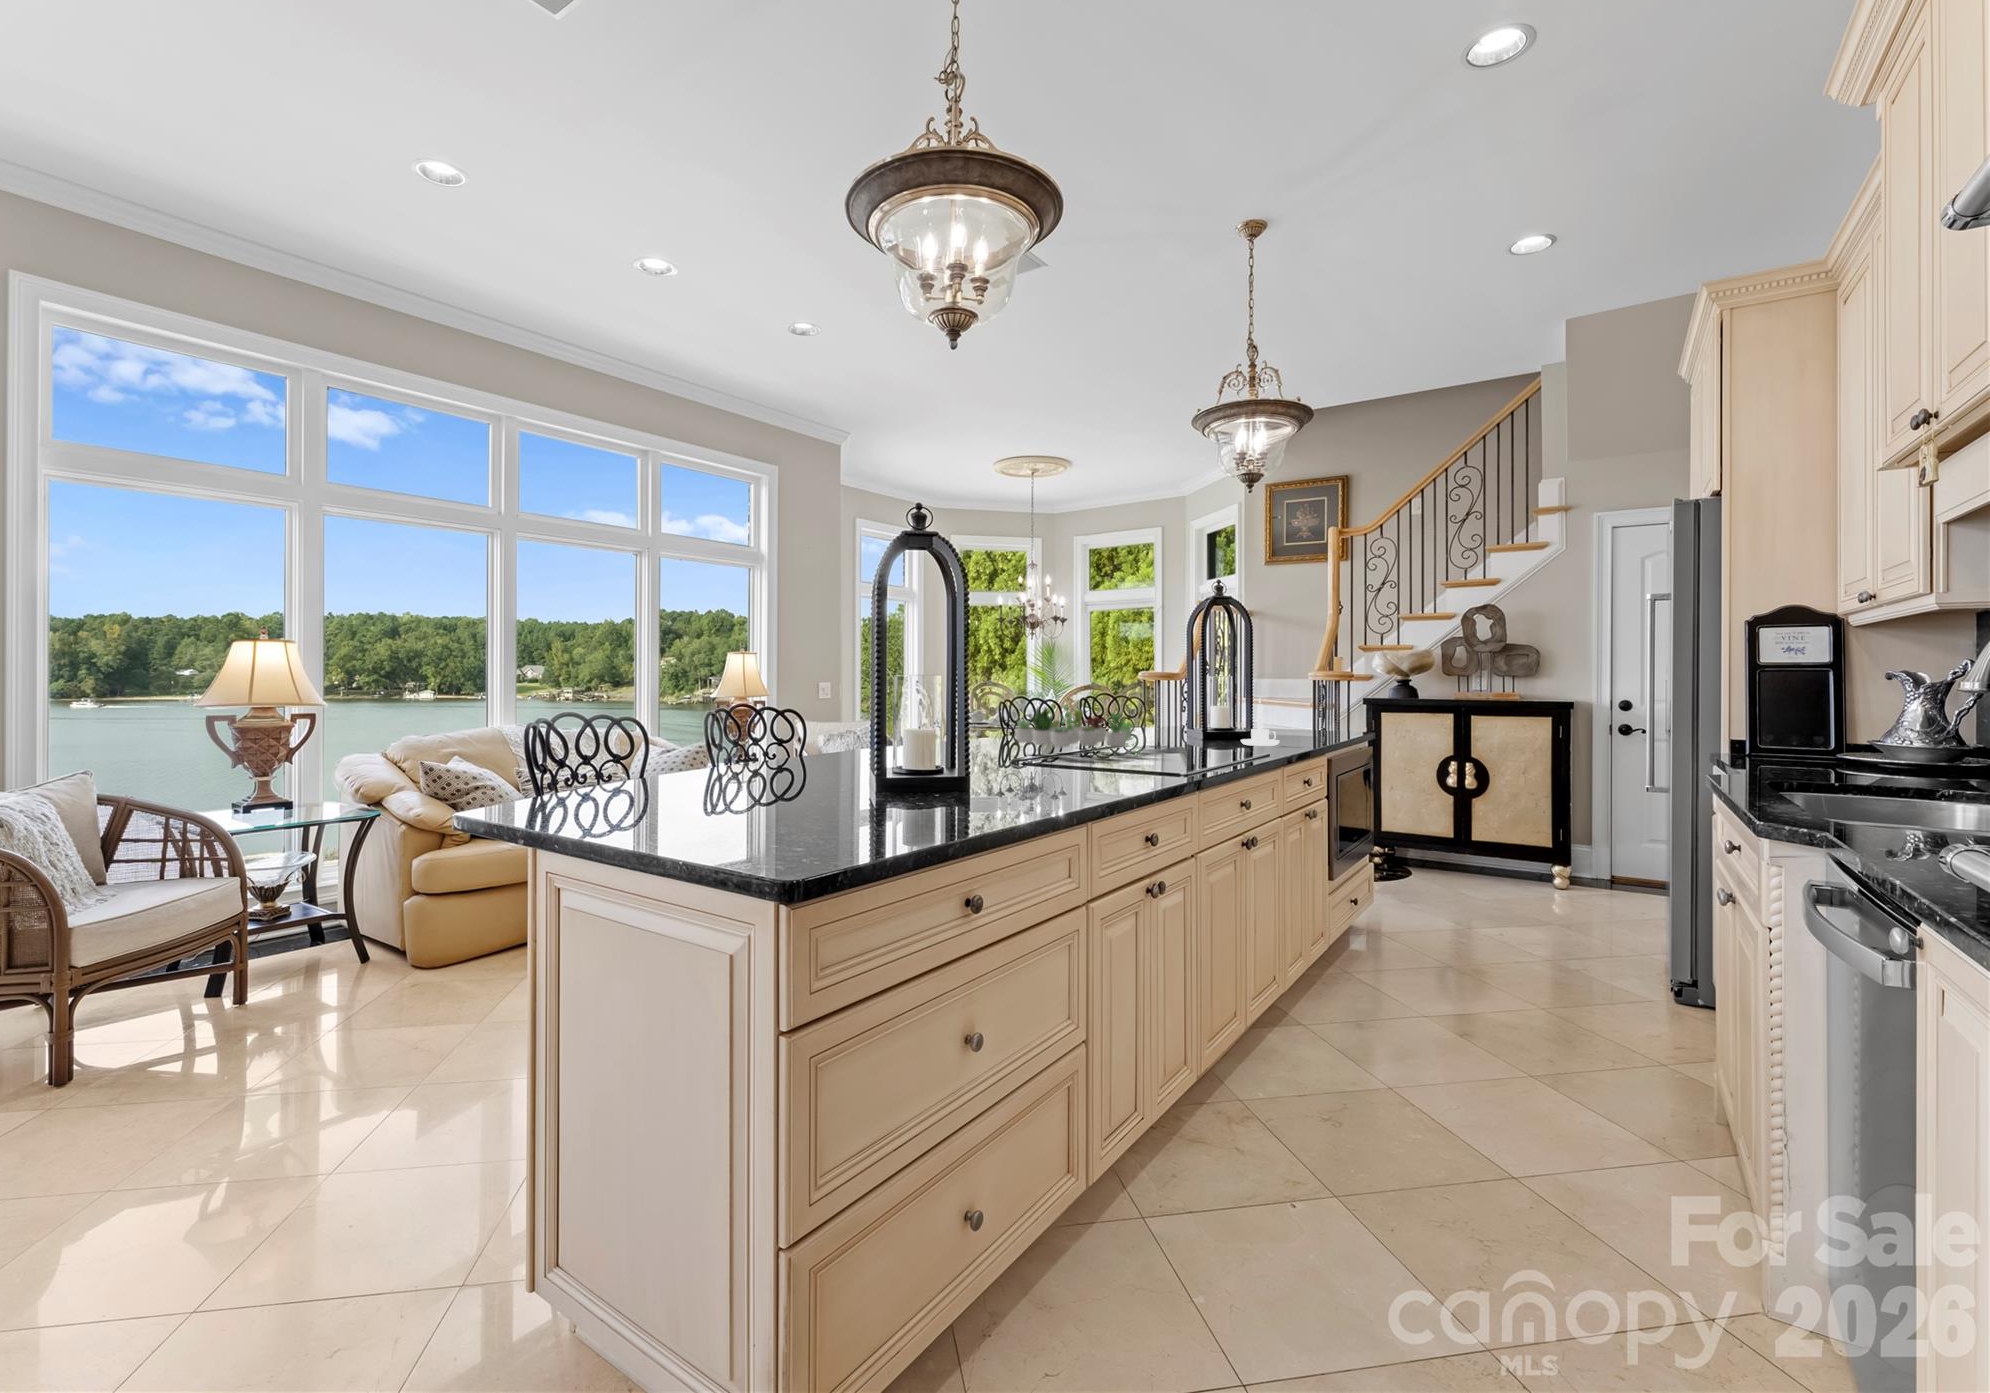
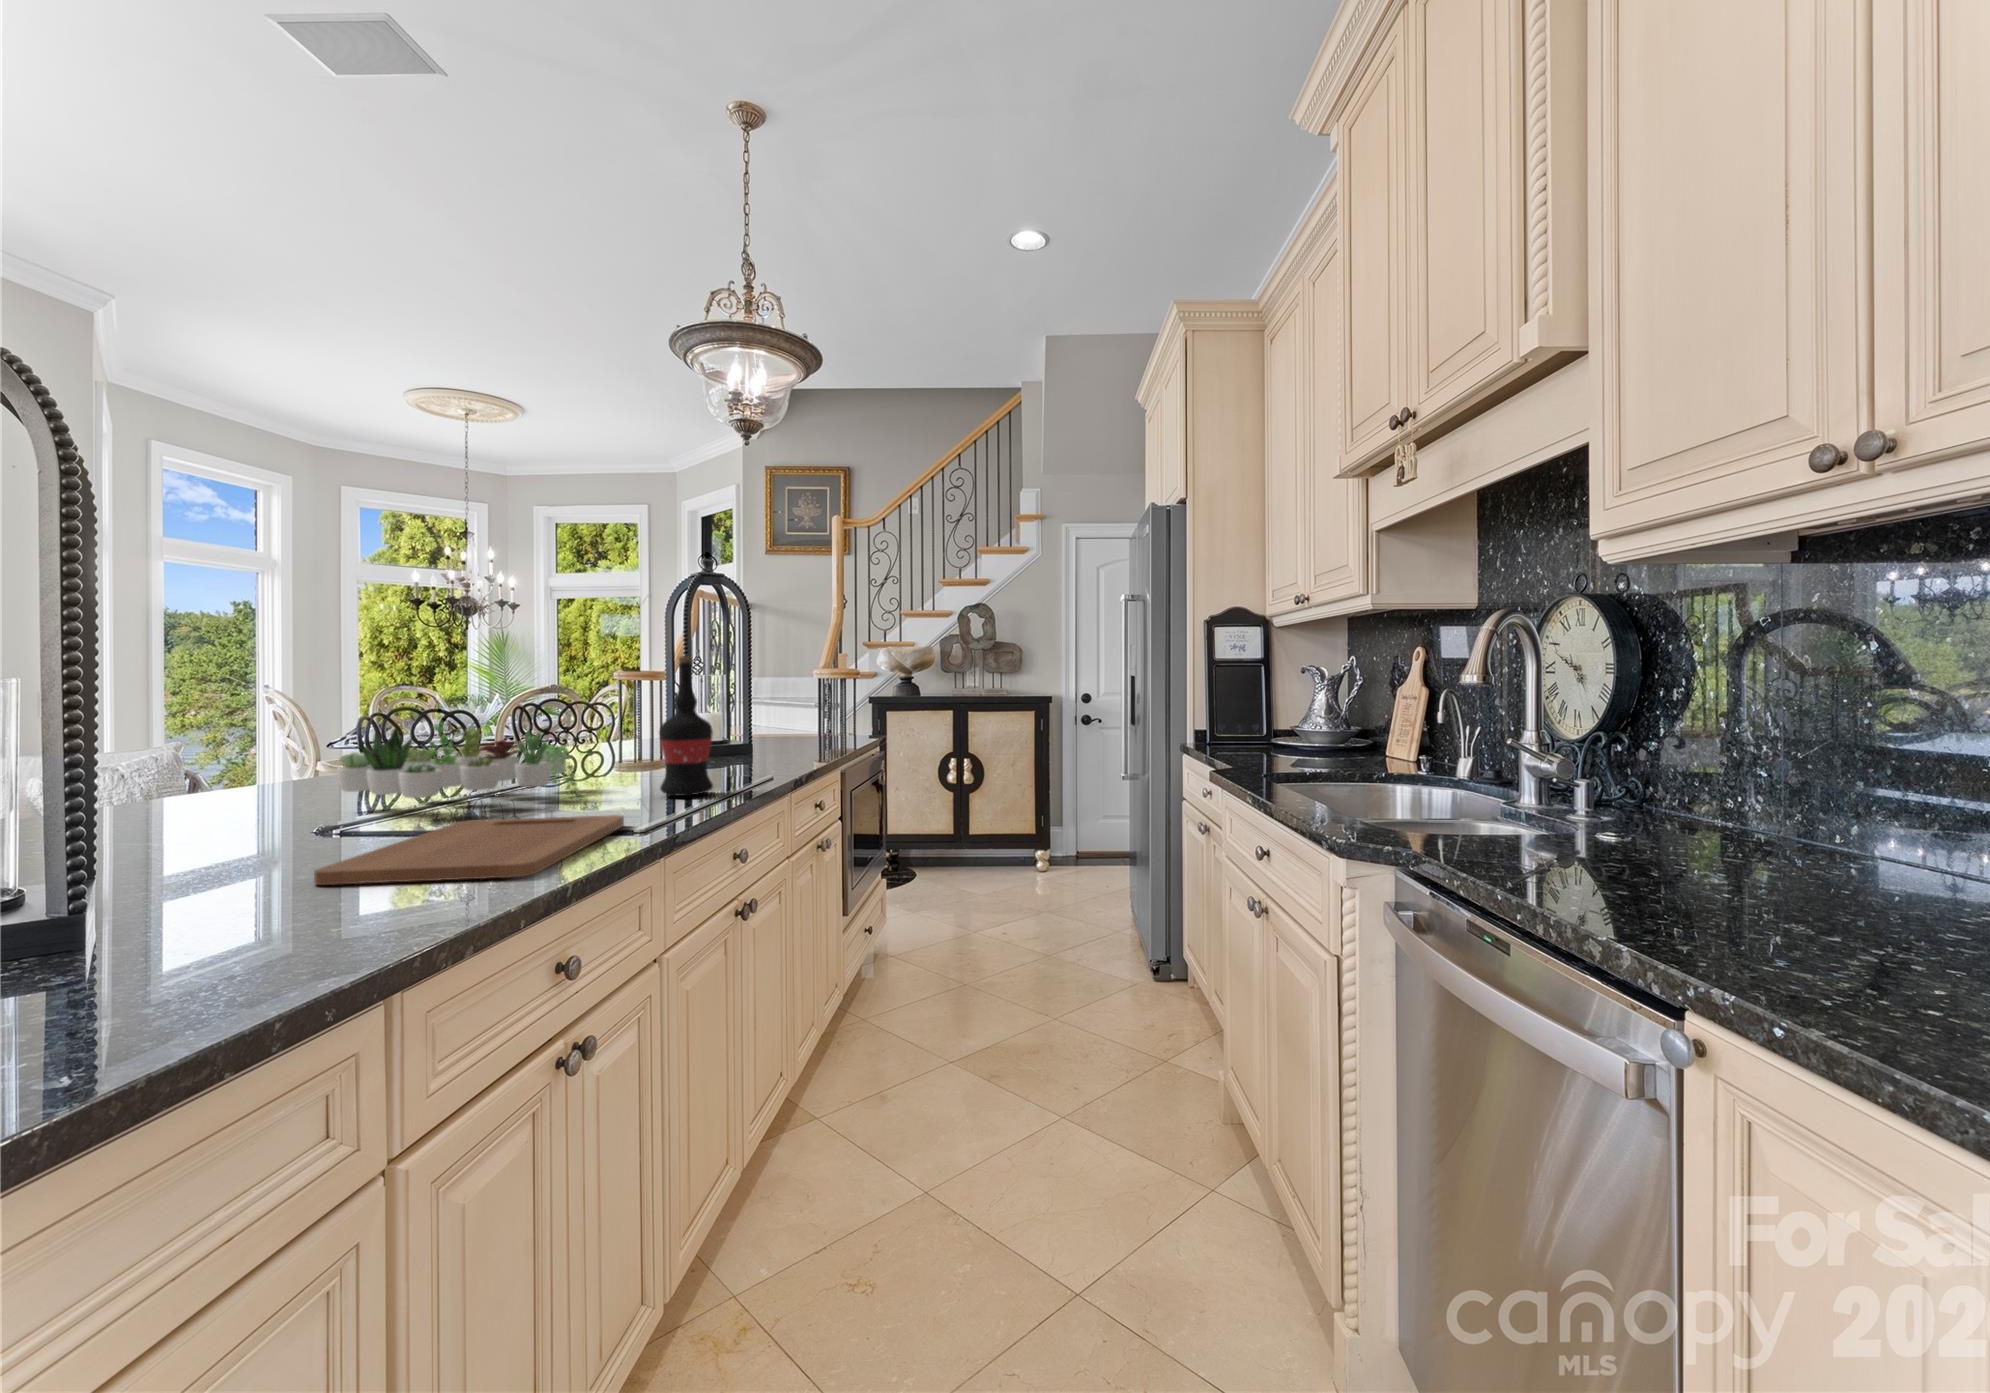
wine bottle: none [1192,664,1228,759] -> present [659,656,713,796]
candle holder: present [1241,698,1280,746] -> none [736,701,786,765]
cutting board: none [1039,761,1176,785] -> present [314,815,624,885]

